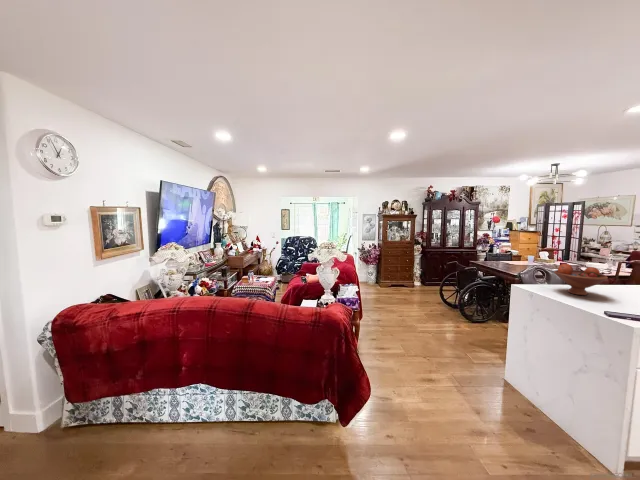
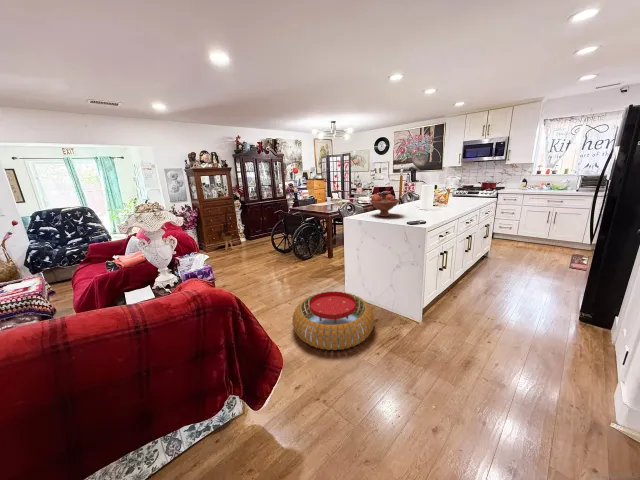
house plant: none [391,255,409,290] -> present [217,213,233,250]
pouf: none [419,357,523,433] -> present [292,292,374,350]

